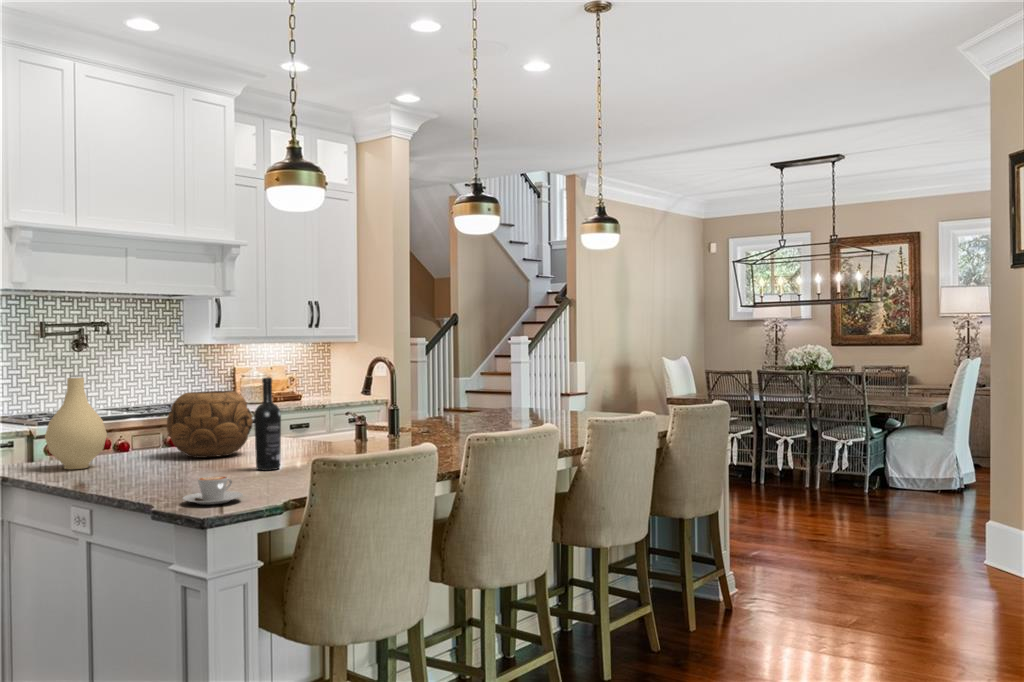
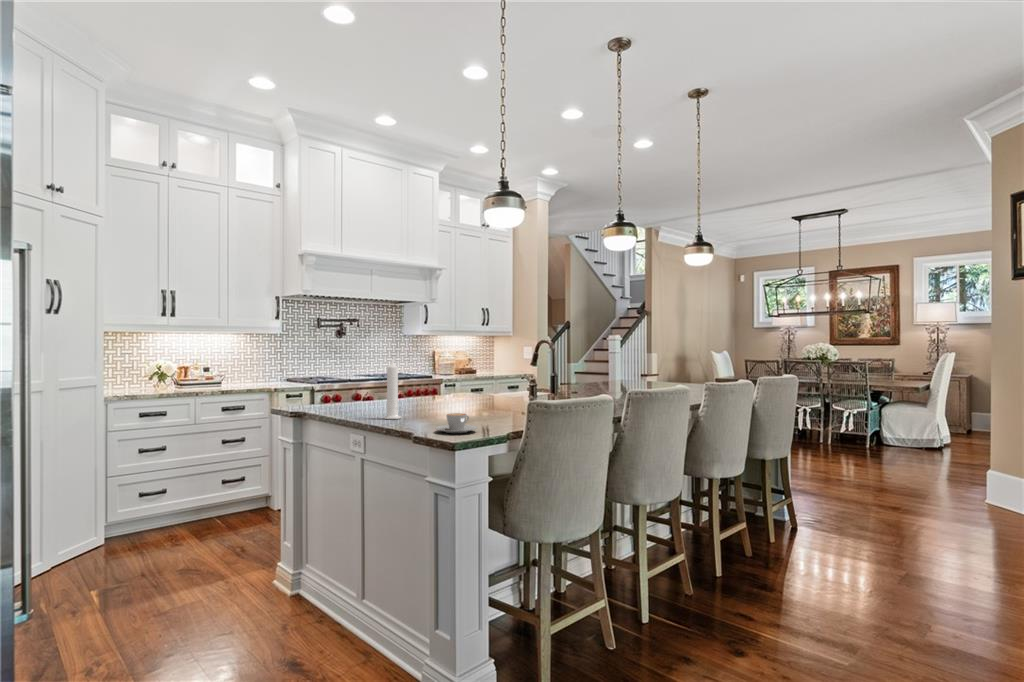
vase: present [45,377,107,469] -> none [331,347,372,409]
wine bottle: present [254,377,281,470] -> none [472,348,491,413]
decorative bowl: present [167,391,253,458] -> none [408,359,464,404]
candle: none [118,399,144,485] -> present [384,360,401,419]

